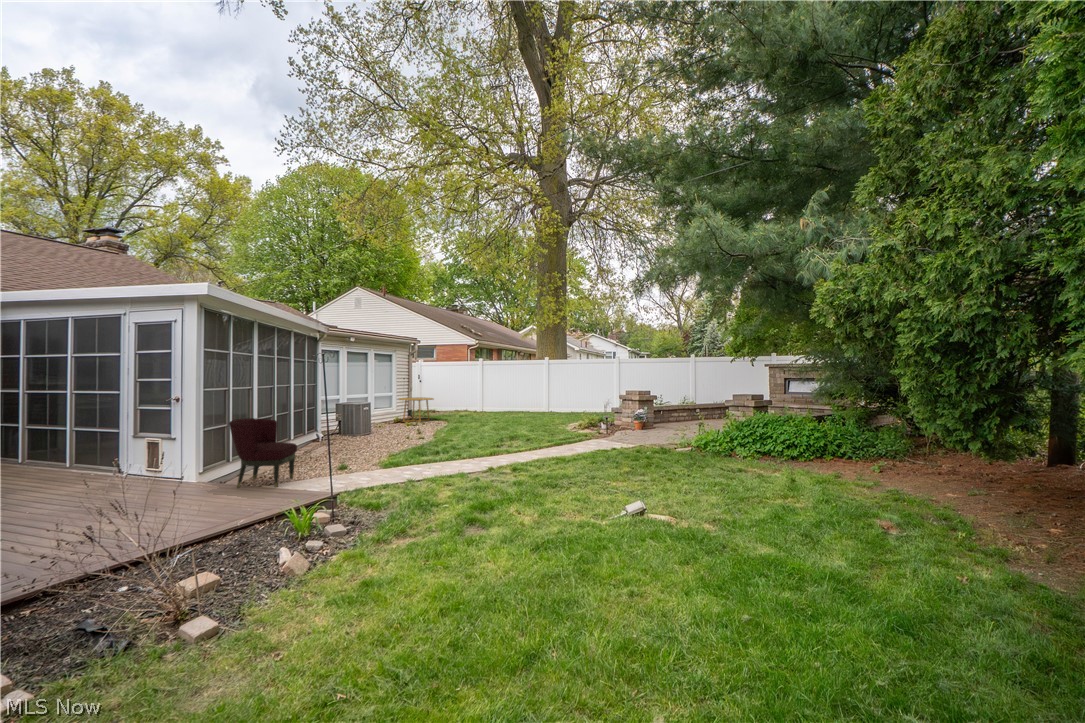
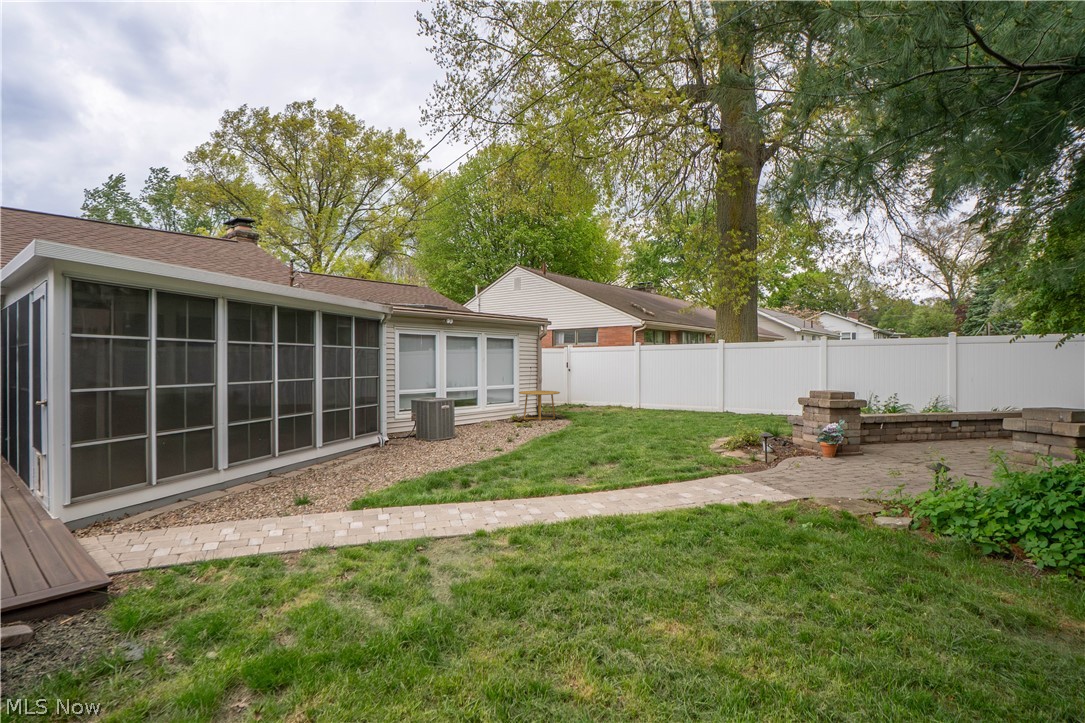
chair: present [229,418,297,488] -> none [122,427,231,530]

